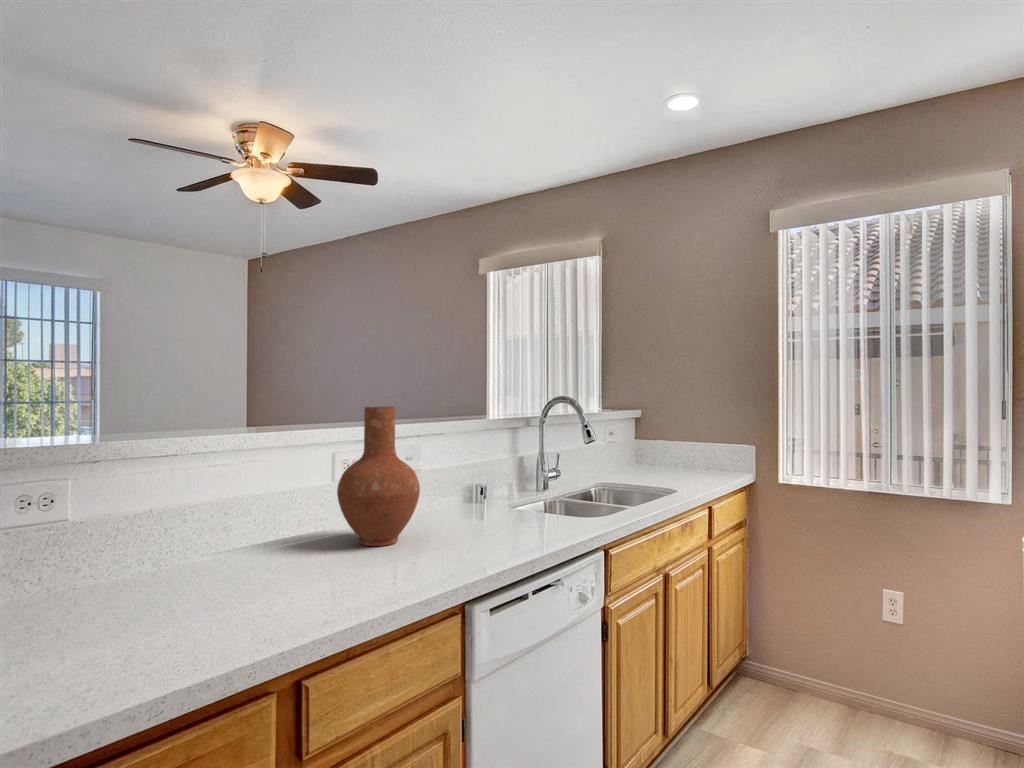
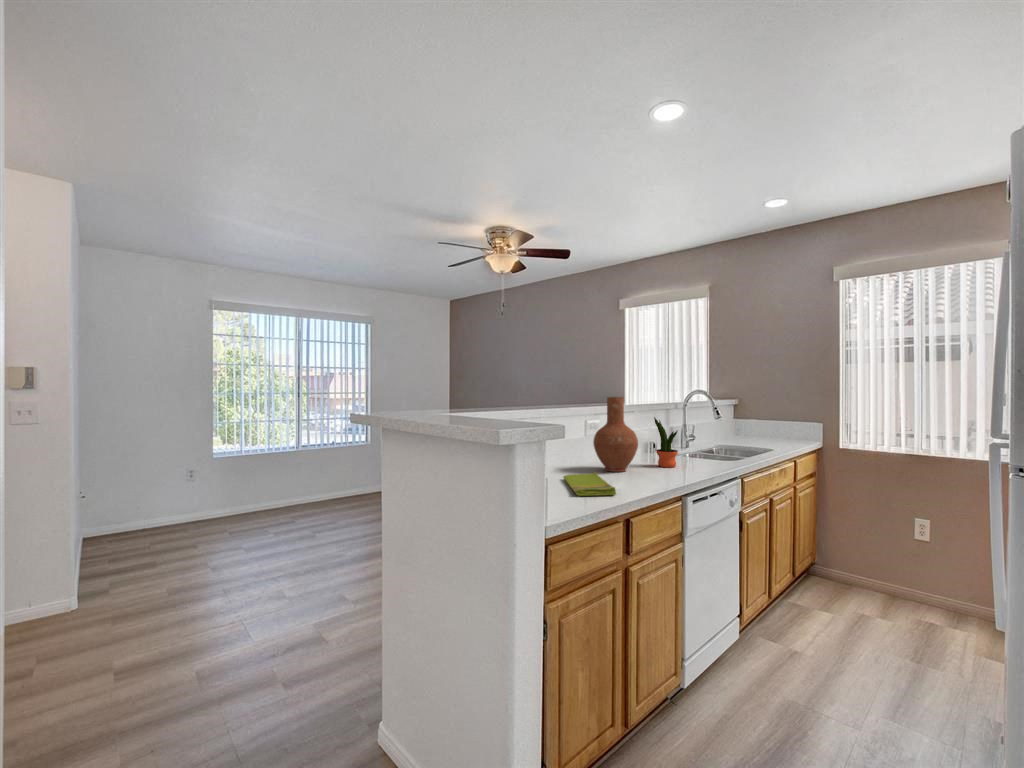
potted plant: none [455,443,500,533] -> present [654,417,678,467]
dish towel: none [185,553,313,629] -> present [563,472,616,496]

